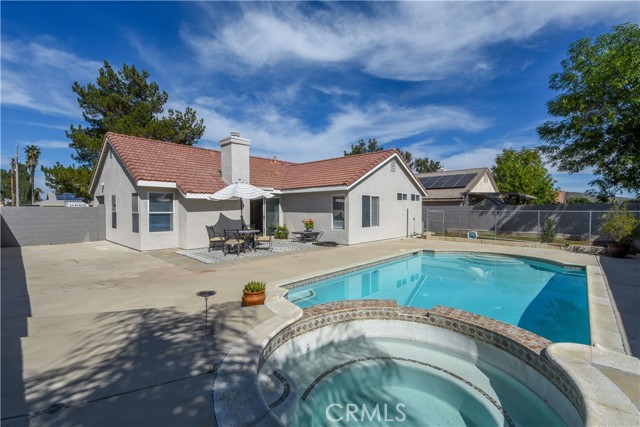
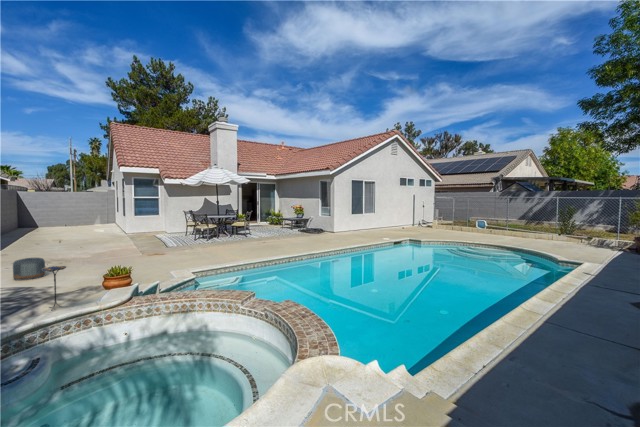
pouf: none [96,283,128,310] -> present [13,258,46,281]

